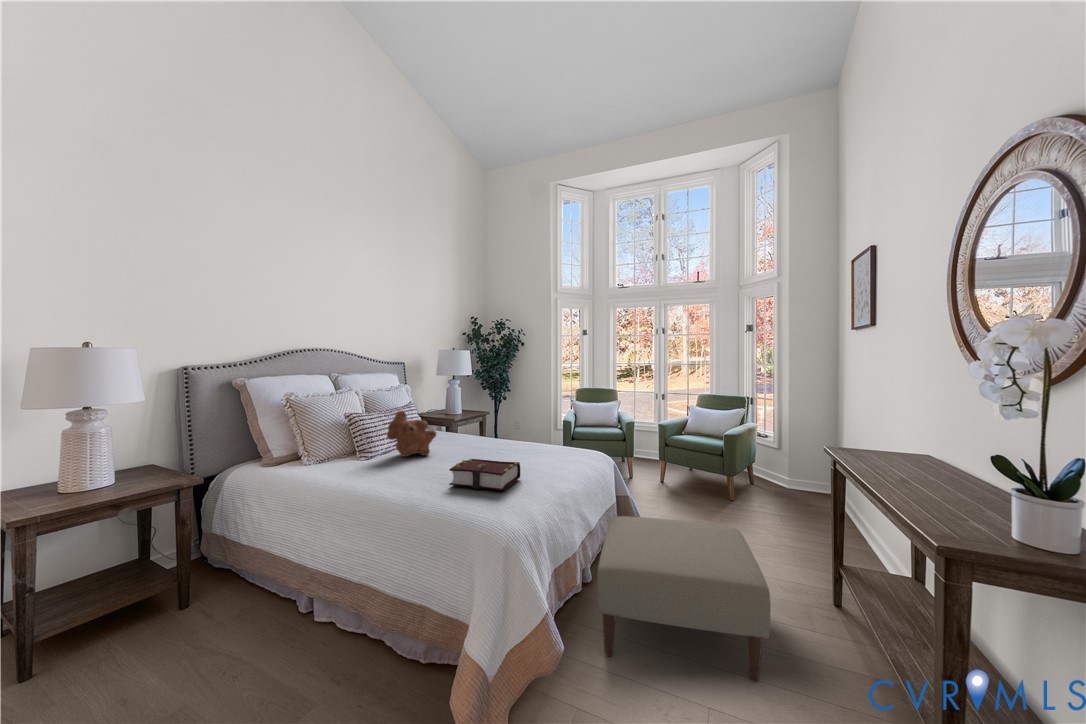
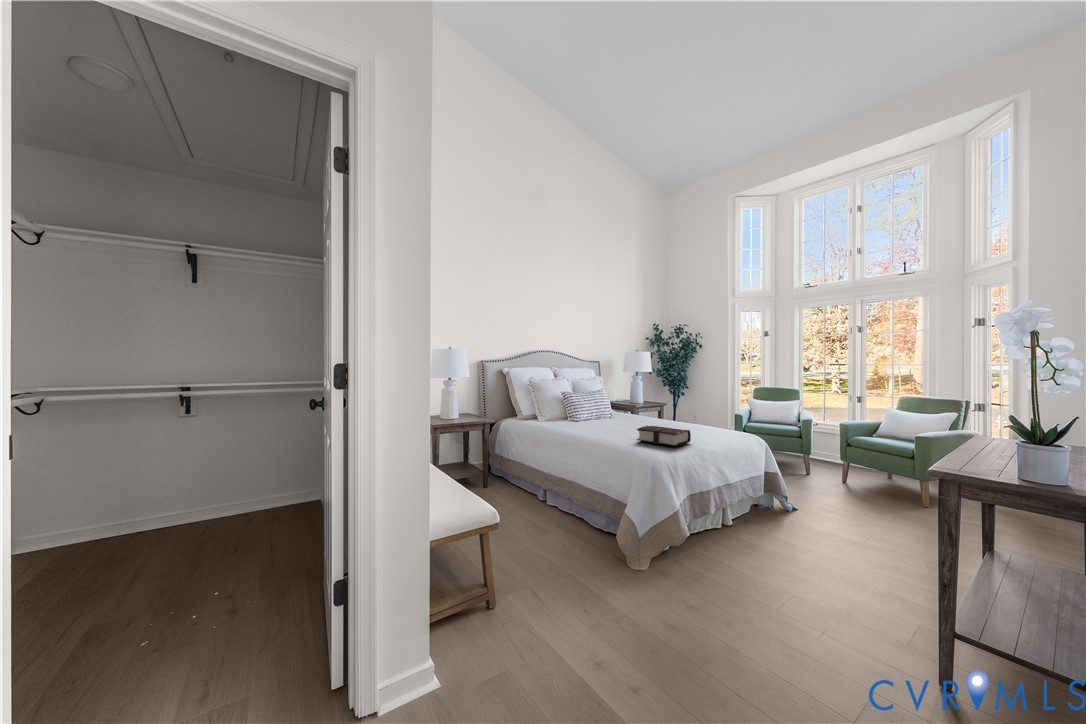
teddy bear: present [387,411,436,457] -> none [591,391,626,425]
ottoman: present [597,516,771,682] -> none [748,484,908,619]

